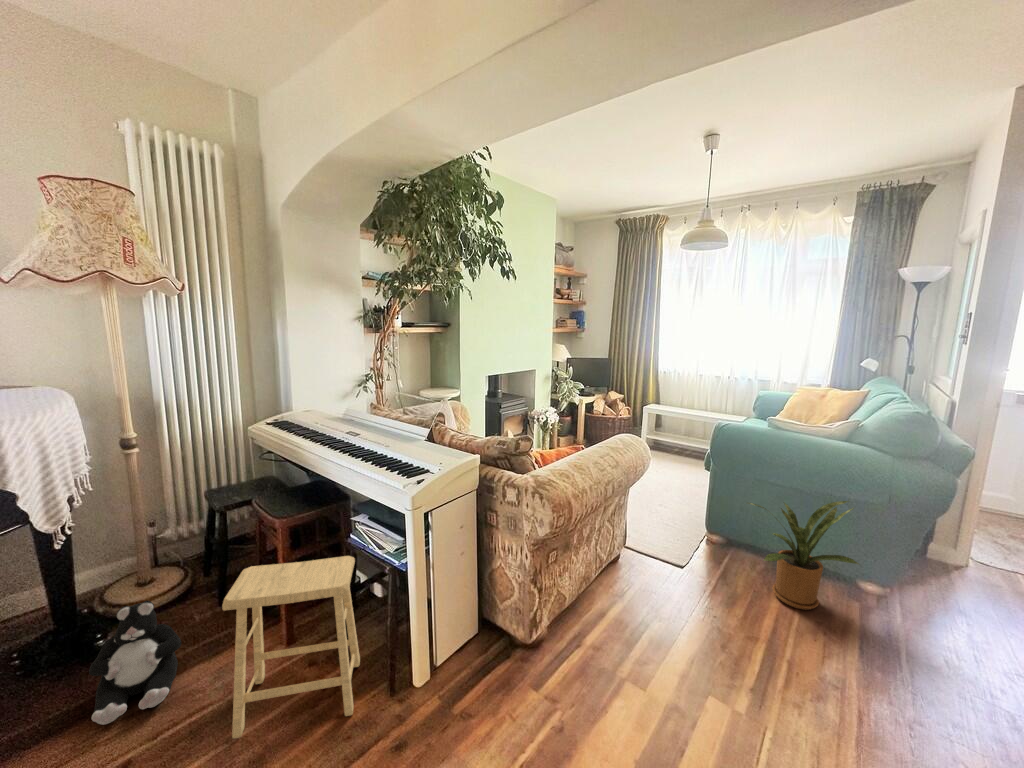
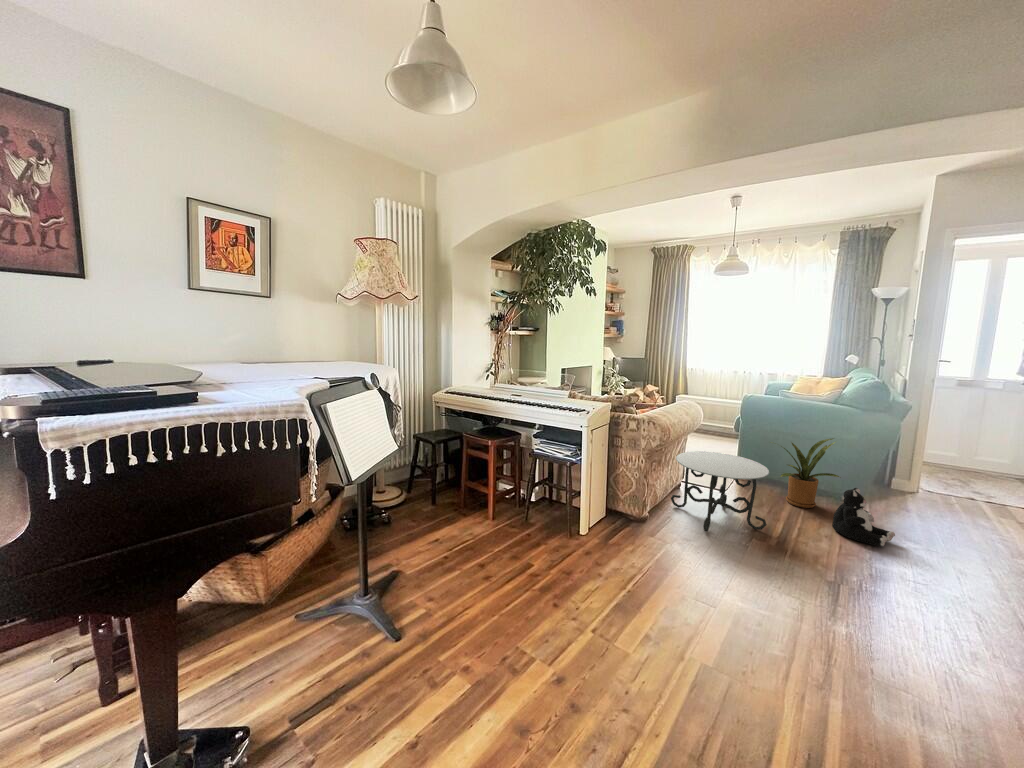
side table: none [590,521,740,681] -> present [671,451,769,531]
footstool: present [222,556,360,738] -> none [491,458,557,548]
plush toy: present [89,601,181,725] -> present [832,488,895,546]

